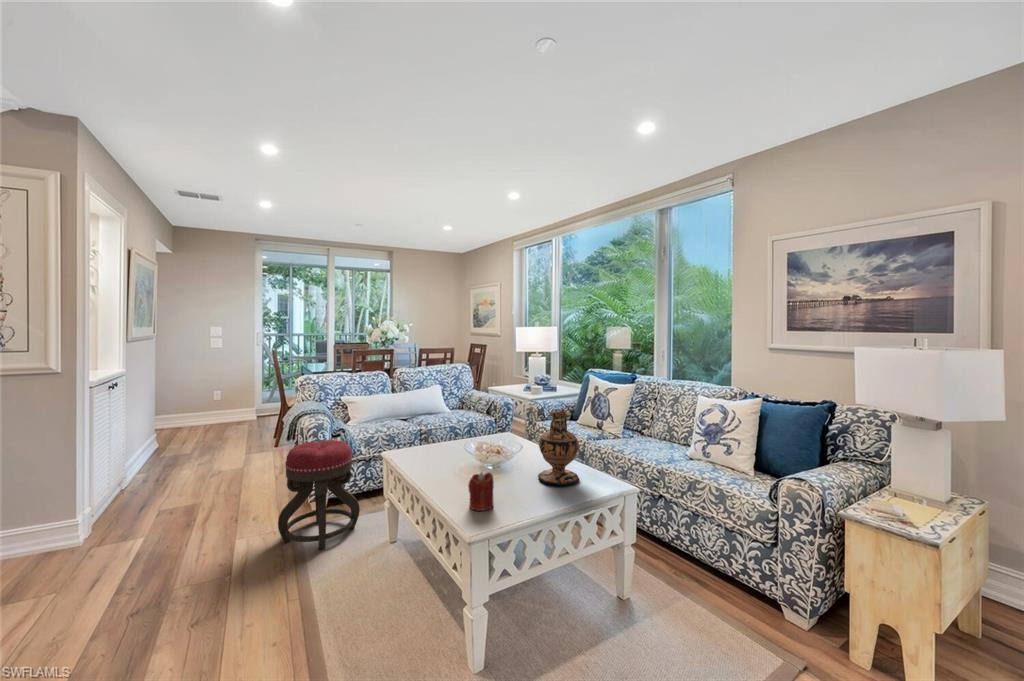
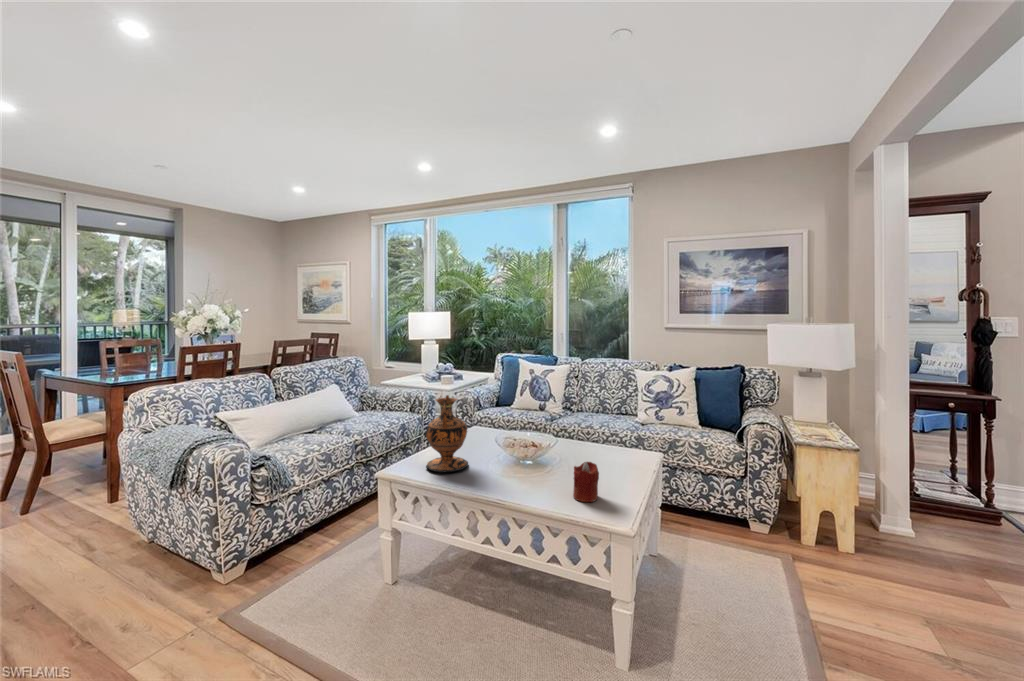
vase: present [538,409,579,485] -> present [426,395,468,472]
ottoman: present [278,440,360,549] -> none [231,470,336,633]

